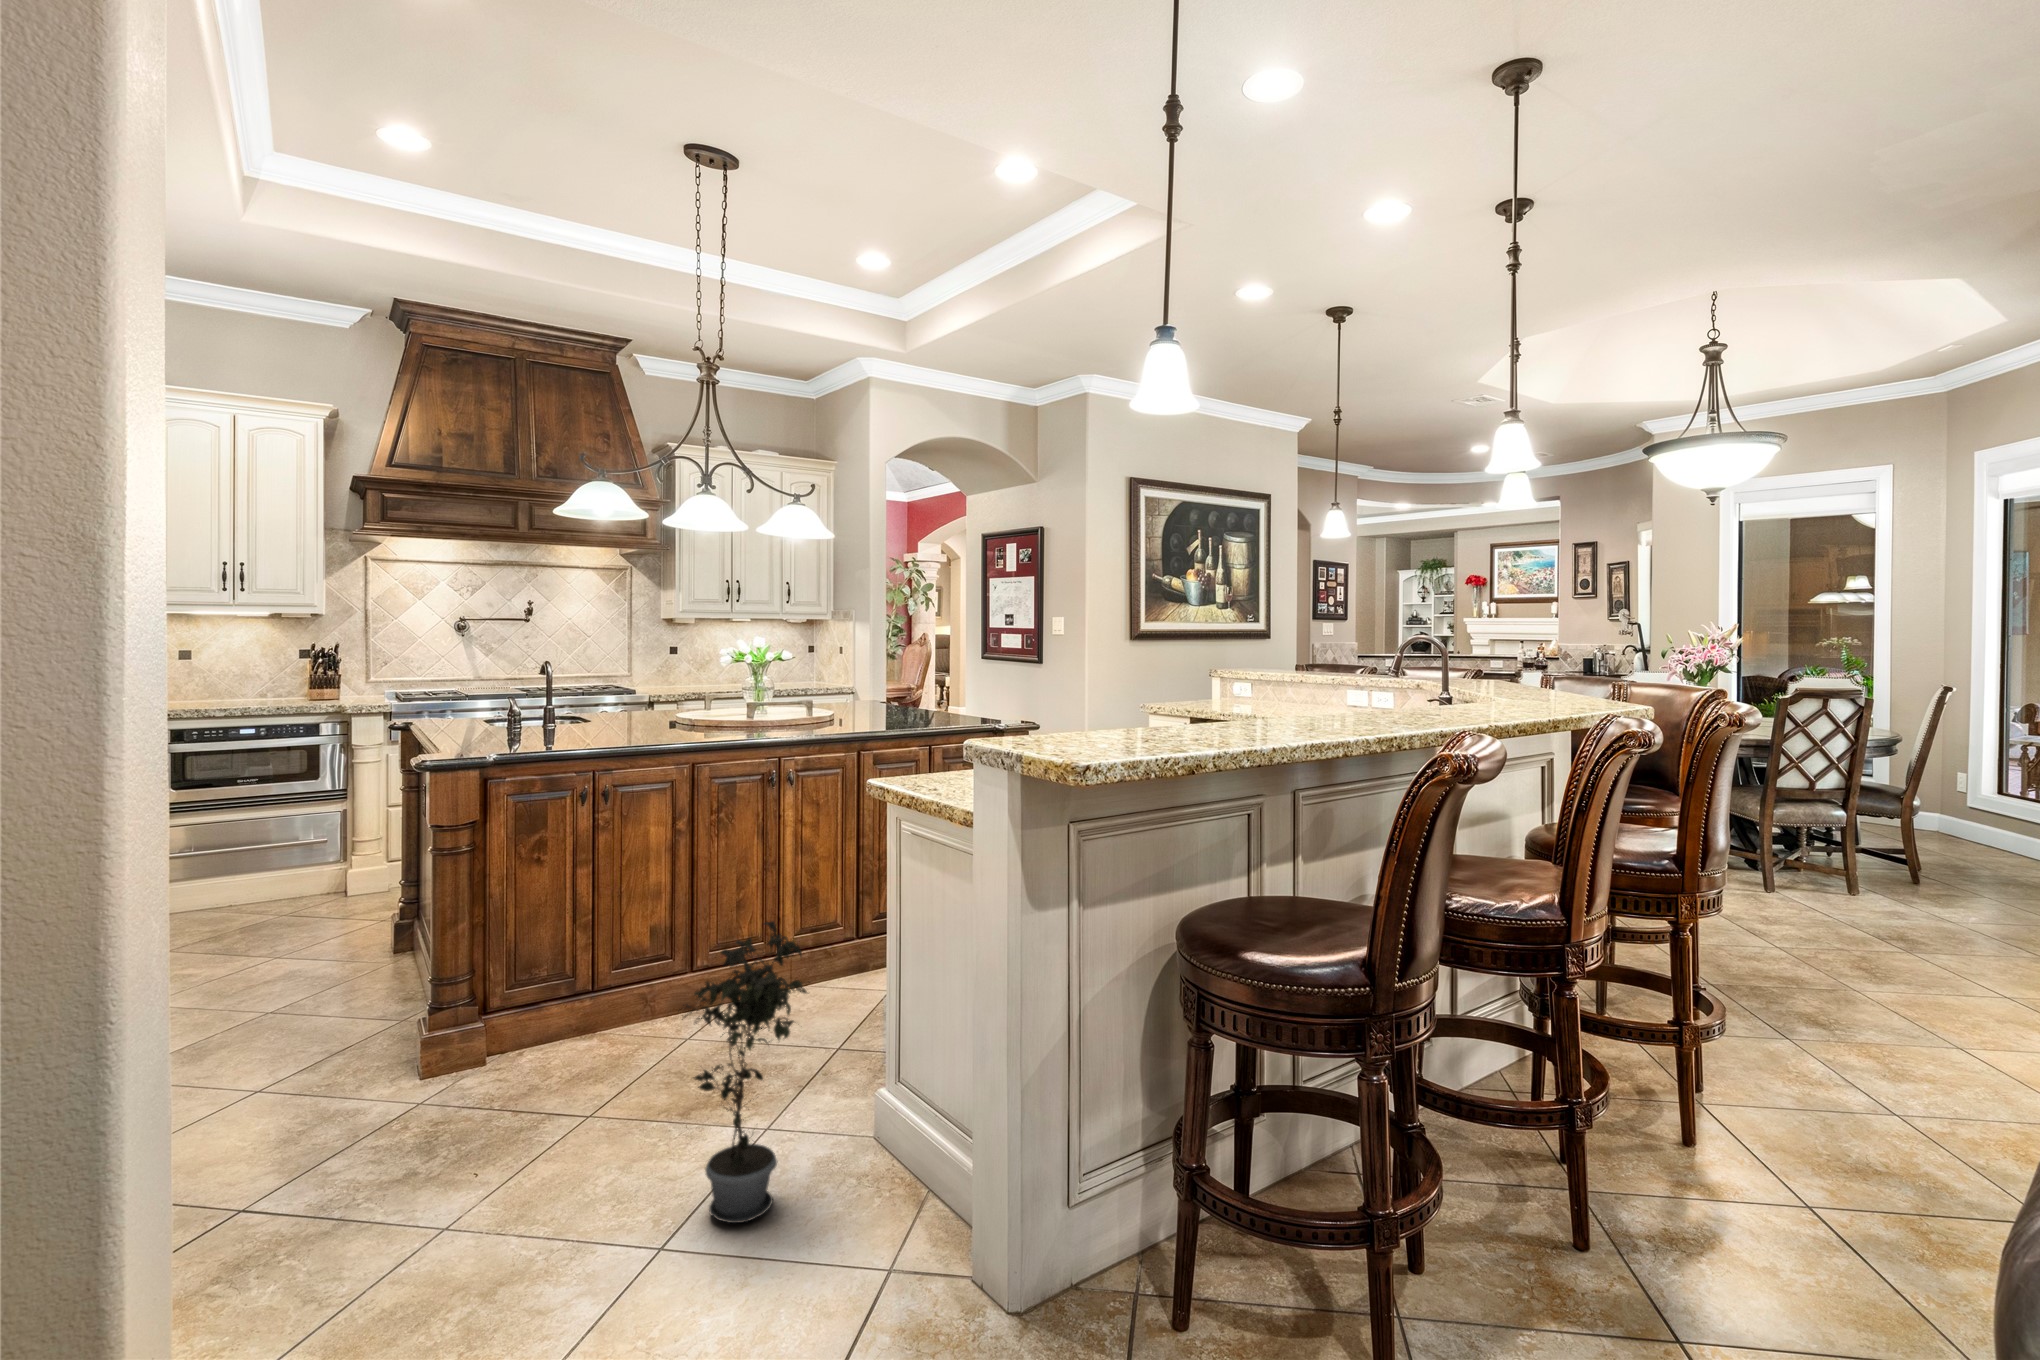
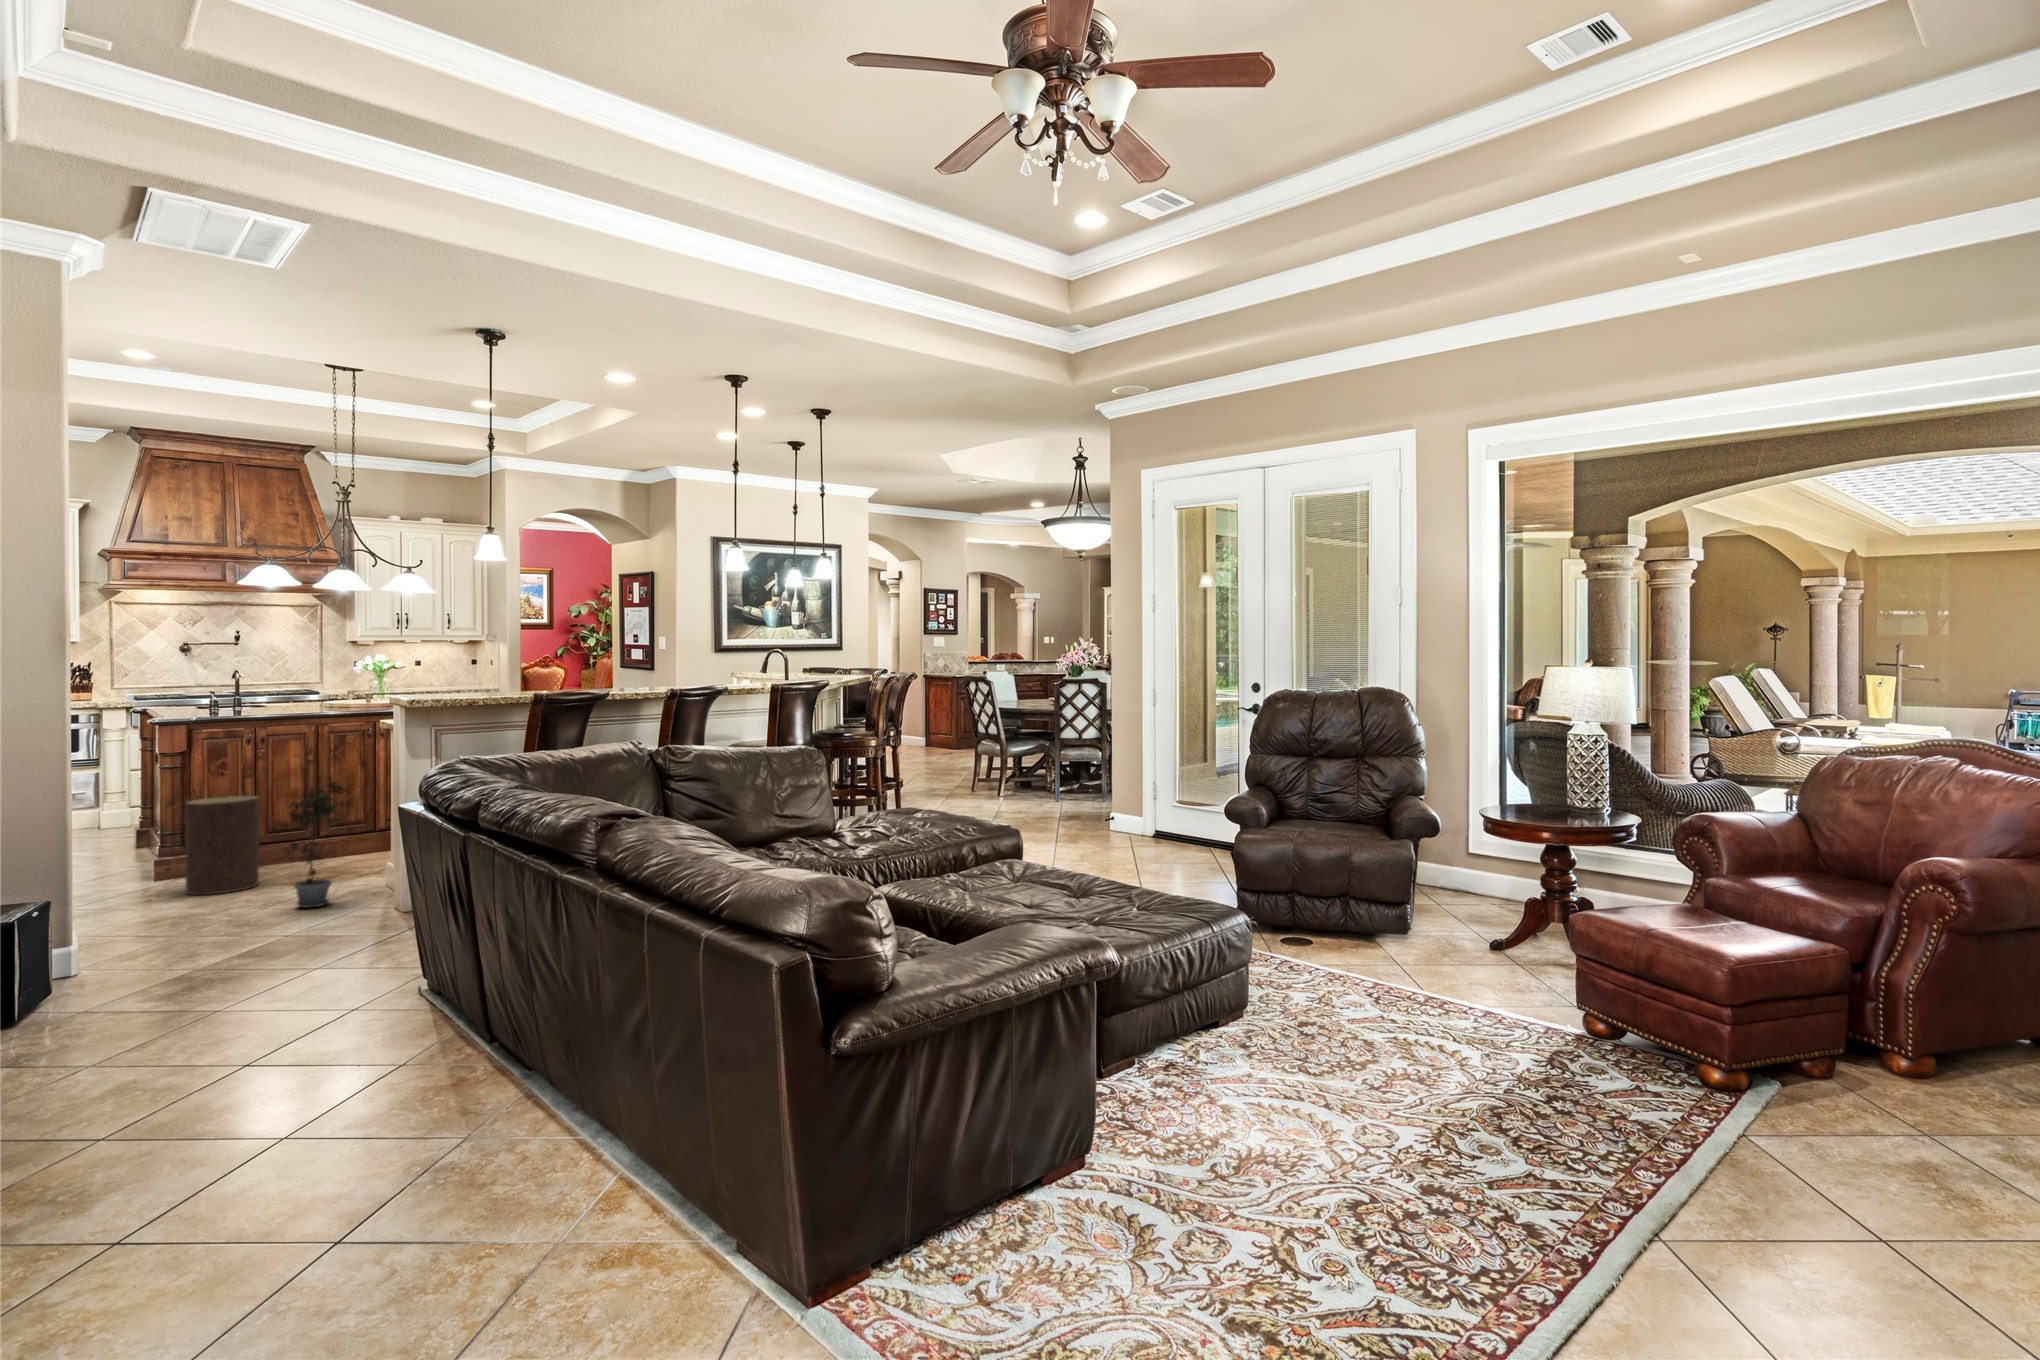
stool: none [481,913,604,1128] -> present [186,796,259,895]

